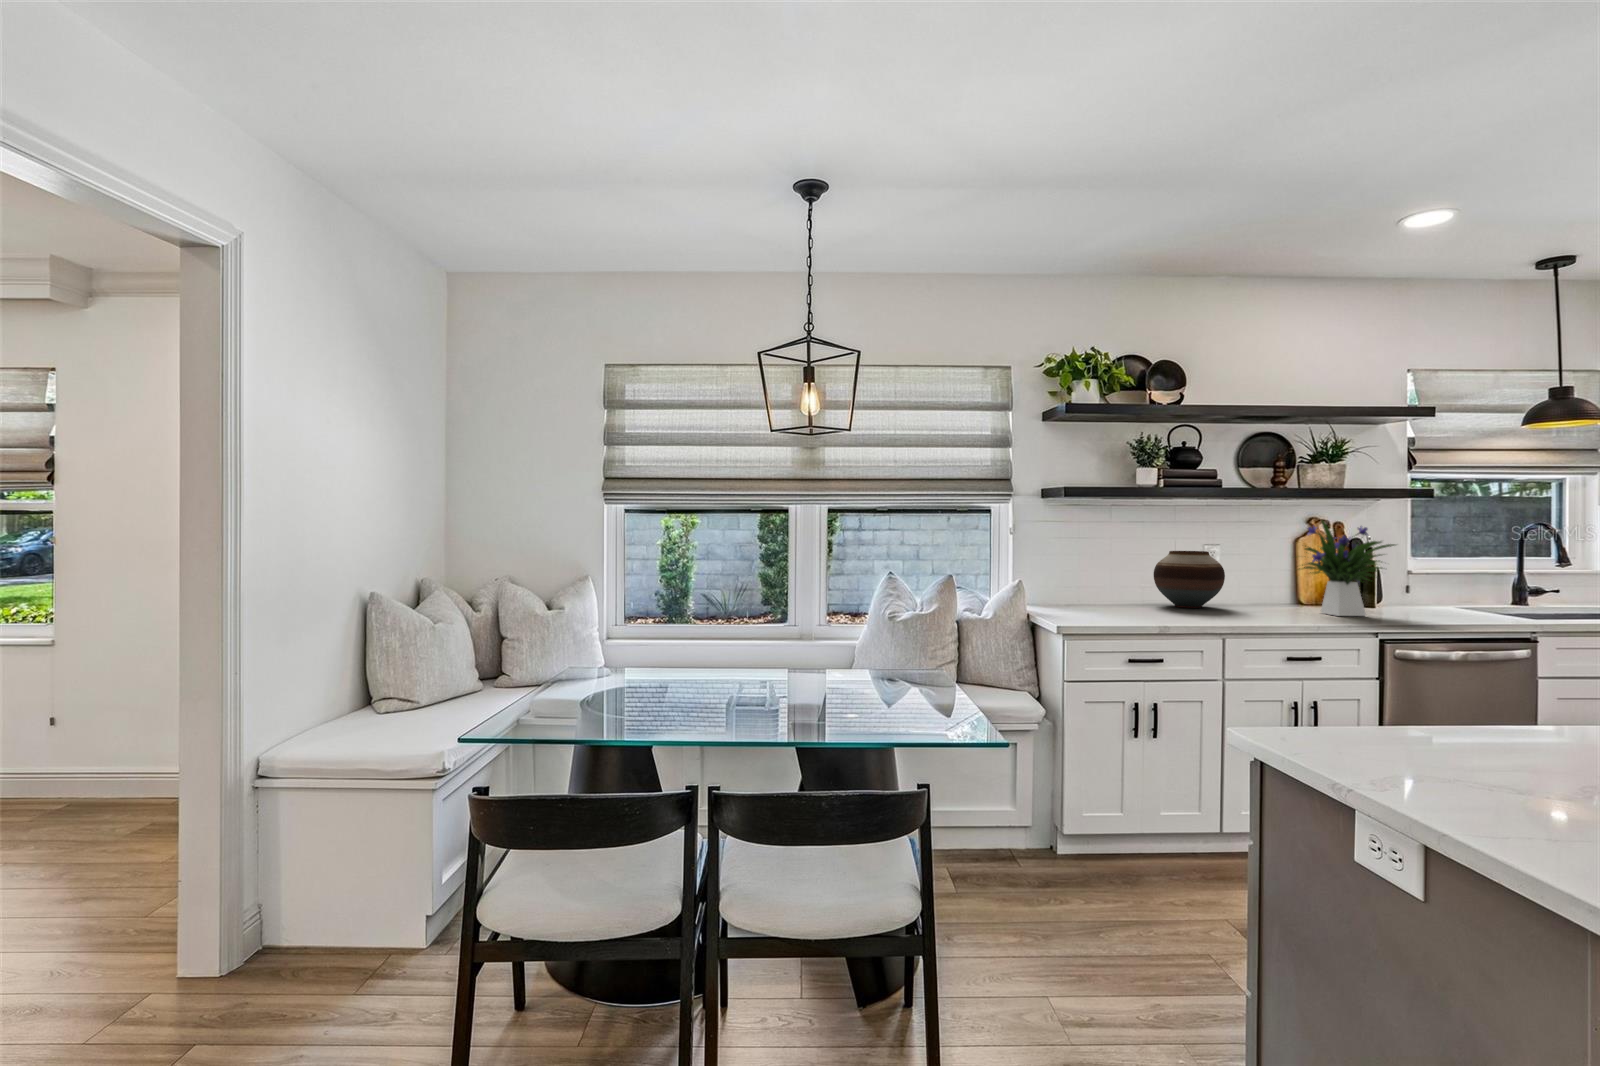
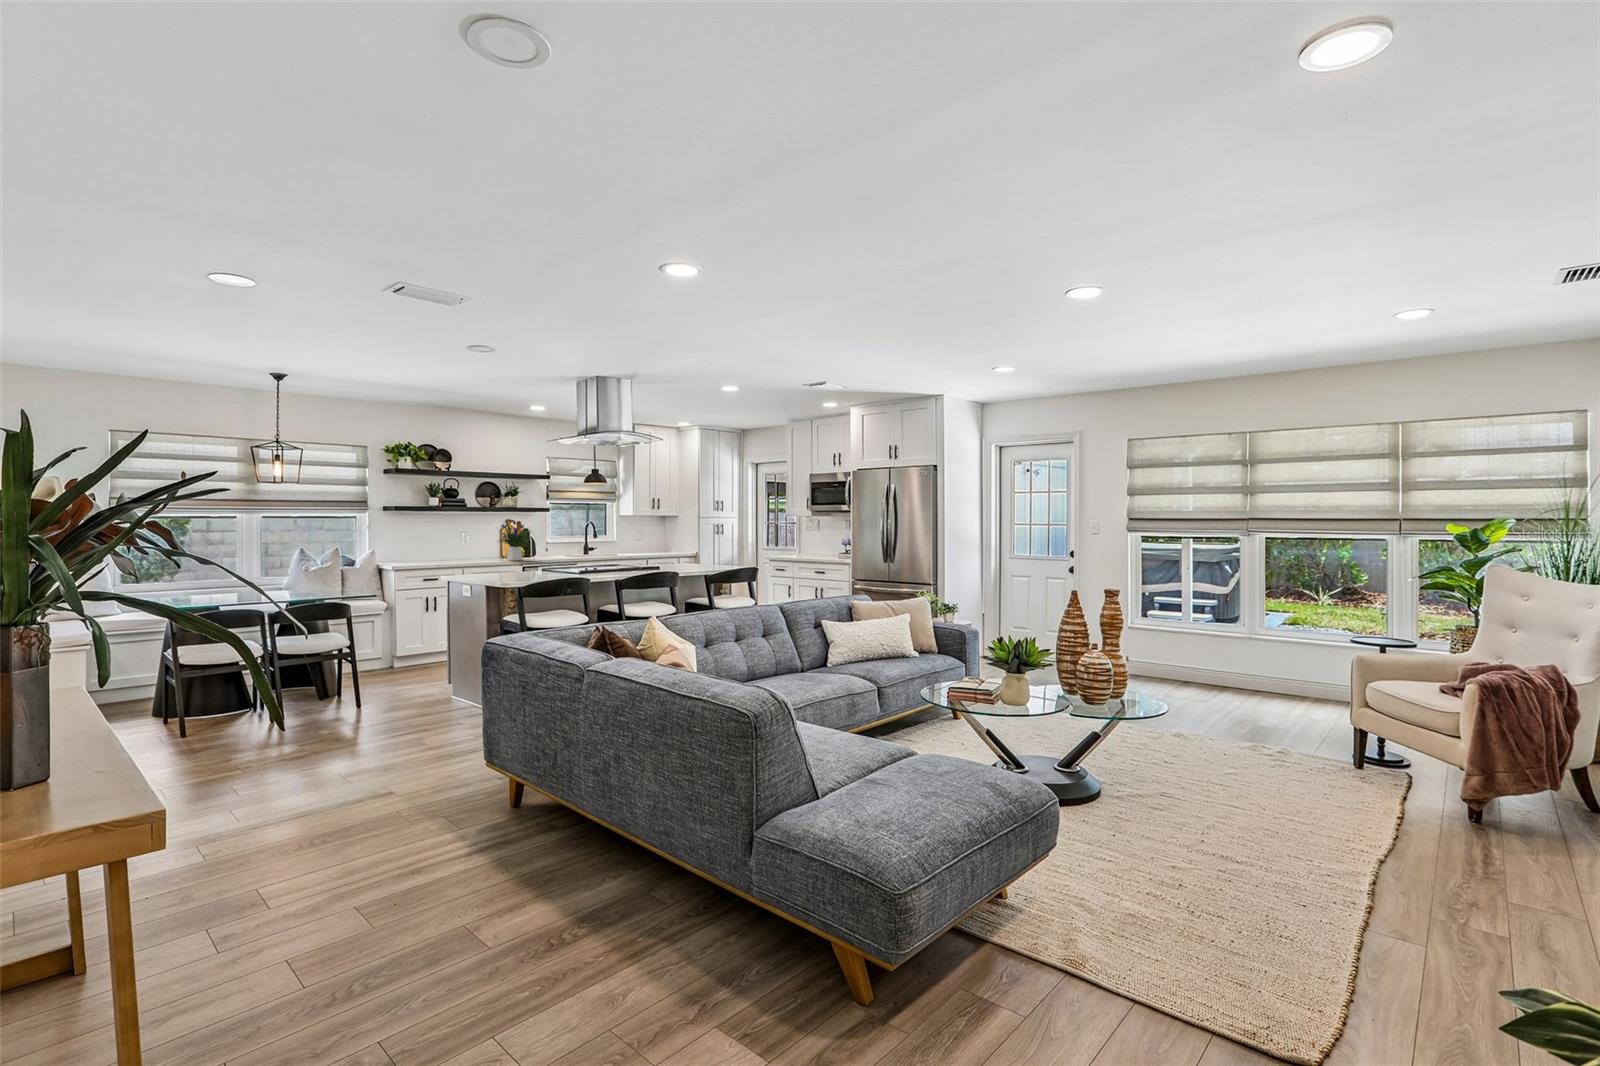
vase: present [1154,551,1225,608] -> none [438,535,469,560]

